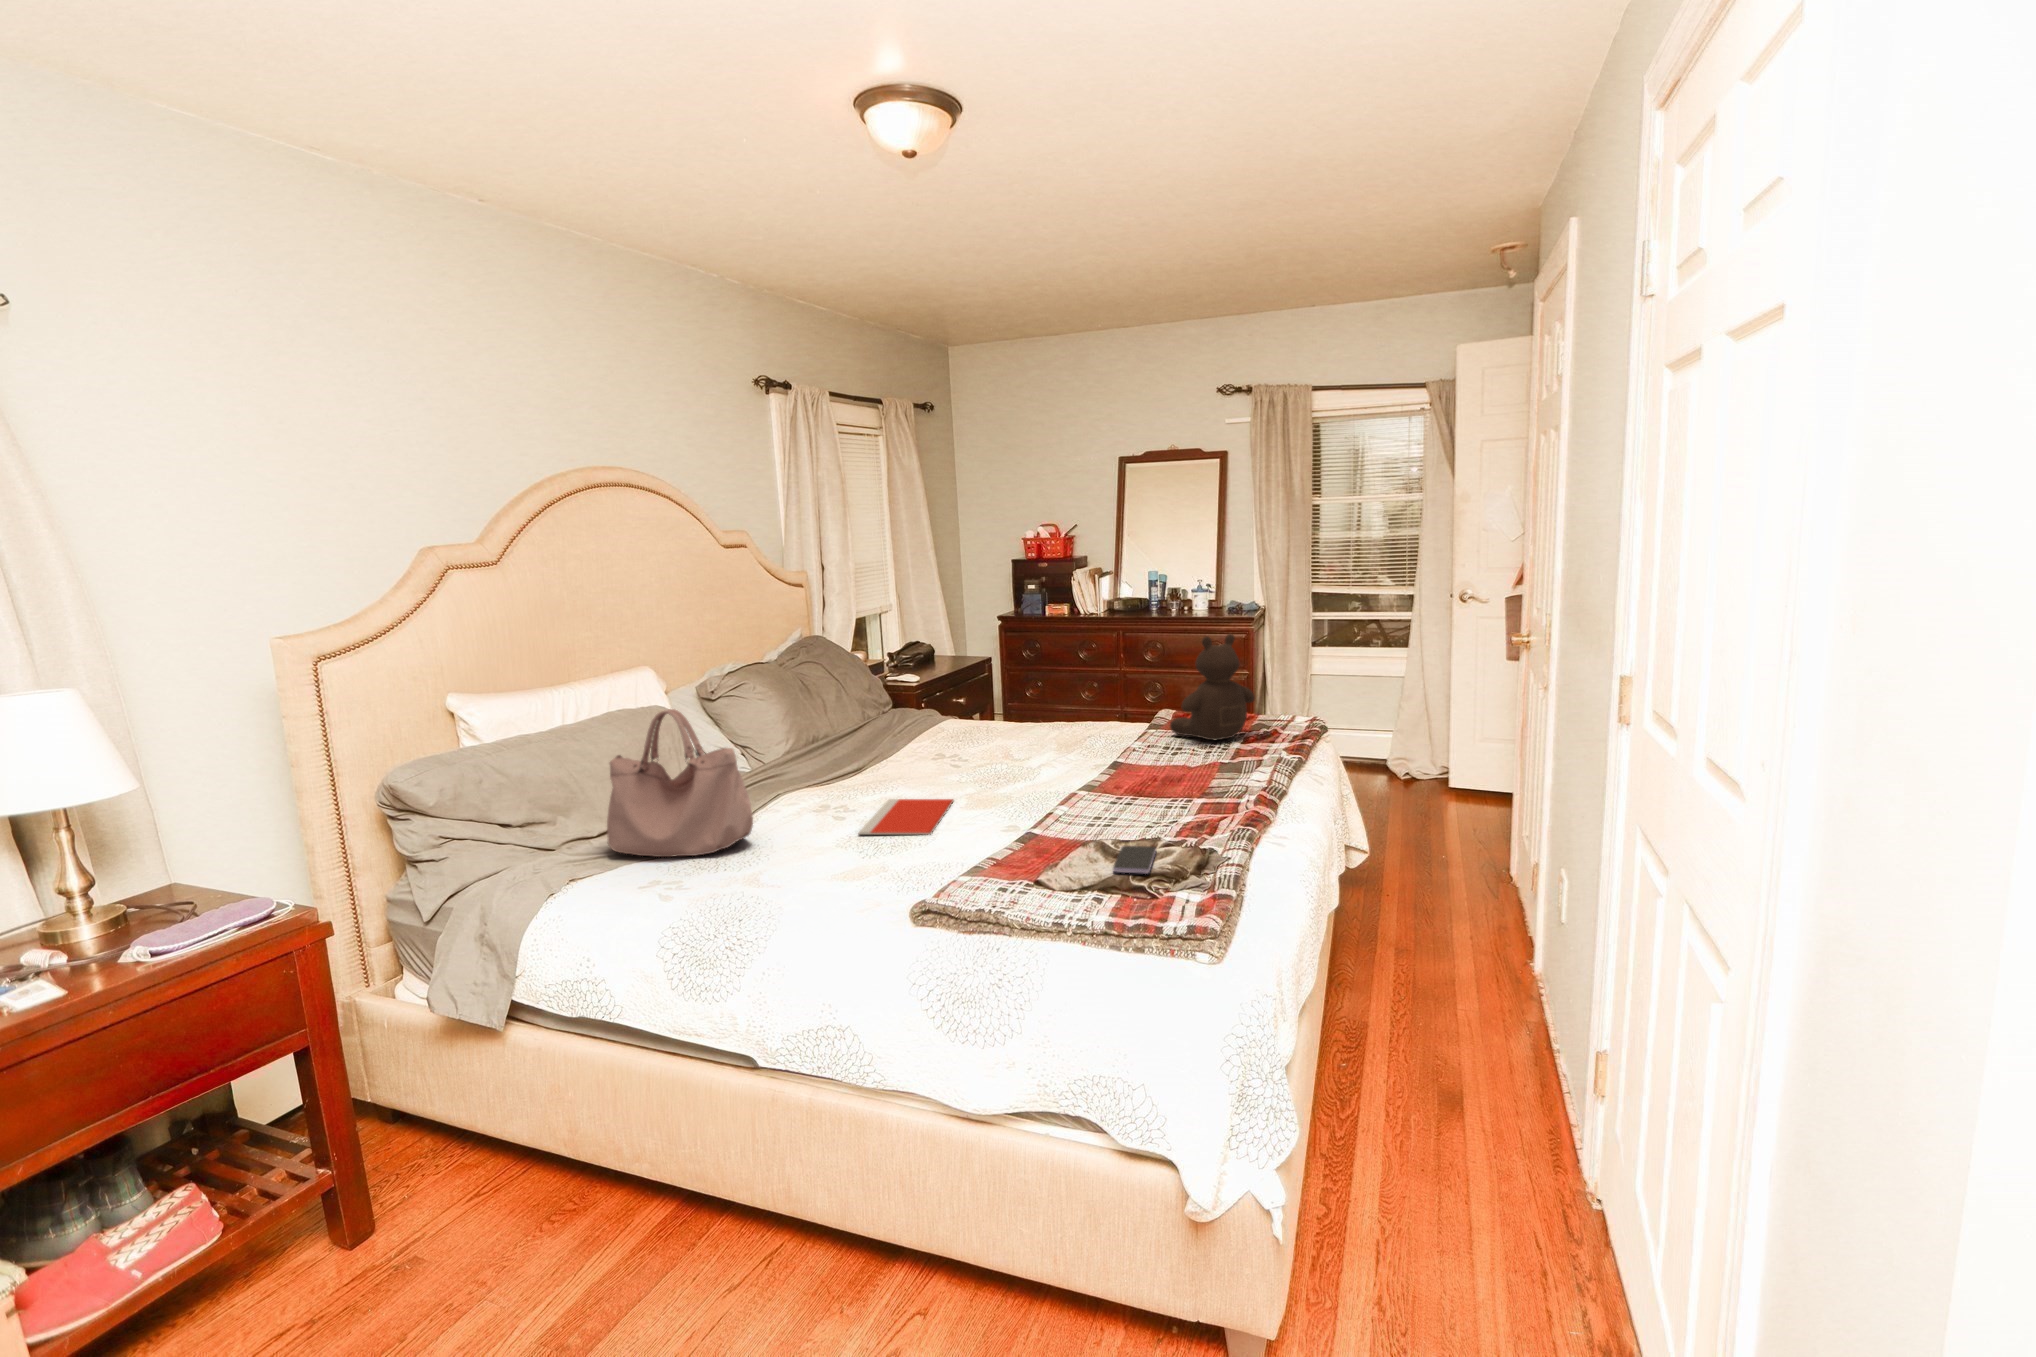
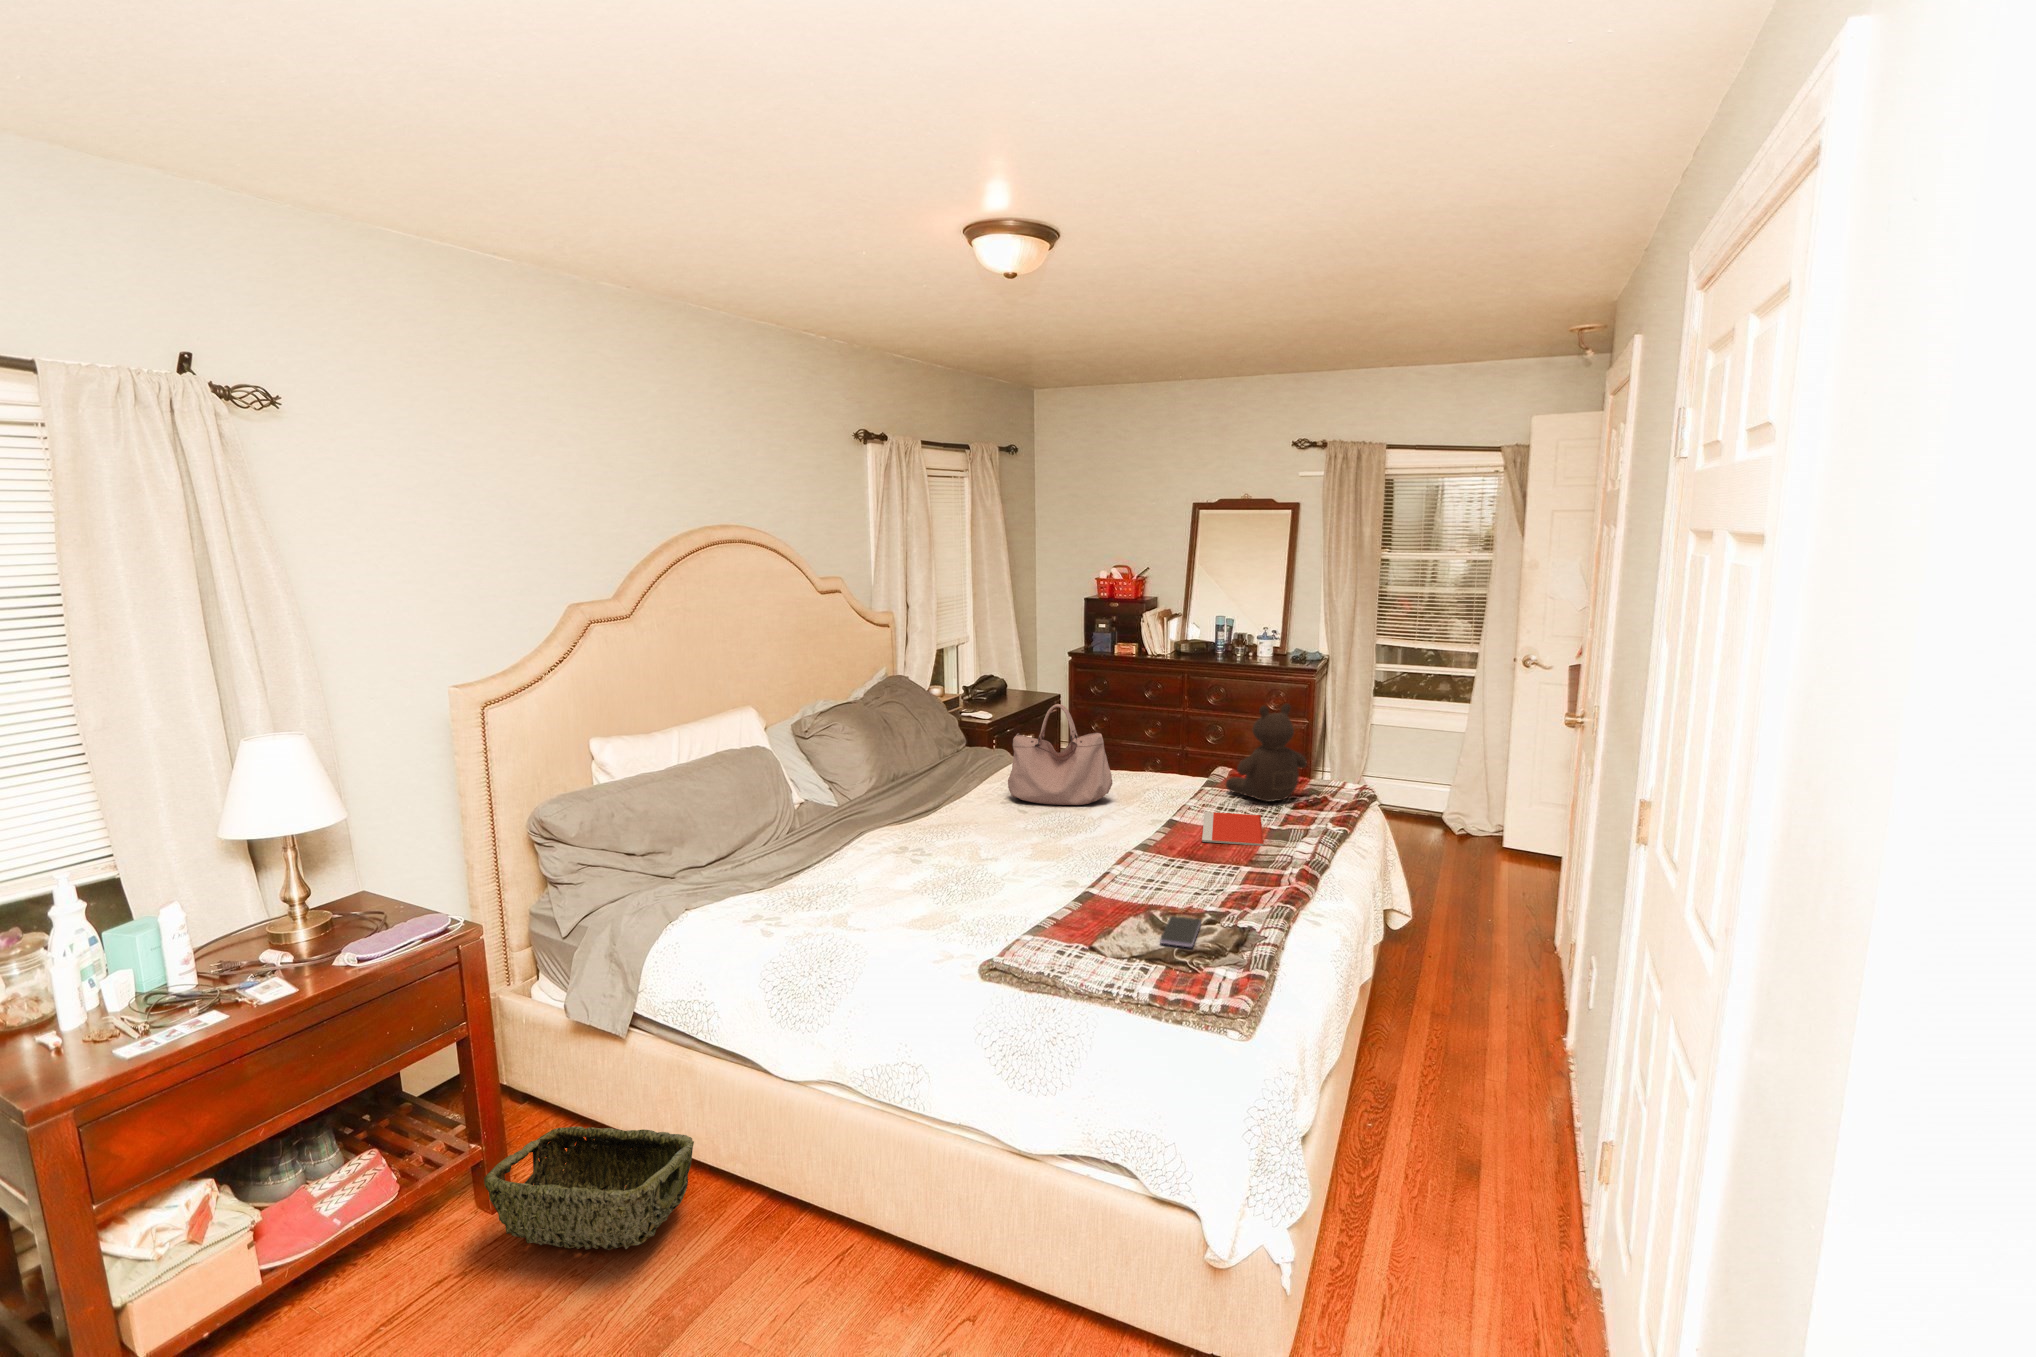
handbag: present [607,709,753,857] -> present [1008,704,1112,805]
notebook: present [858,799,954,835] -> present [1202,812,1264,846]
woven basket: none [333,1136,590,1278] -> present [484,1127,694,1250]

